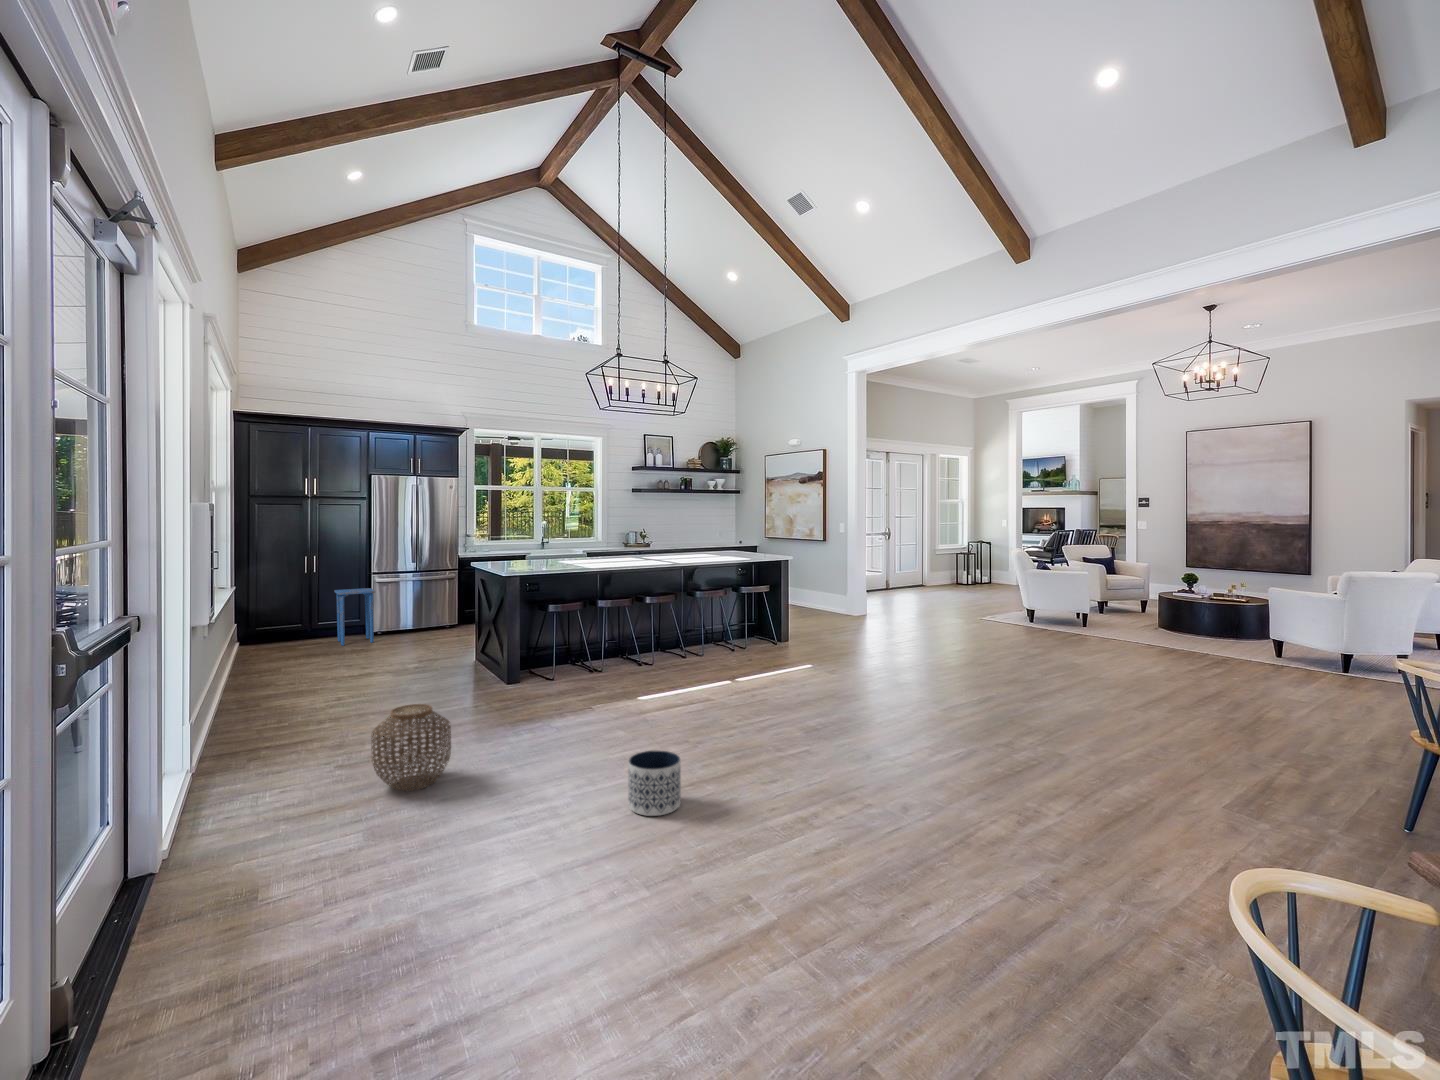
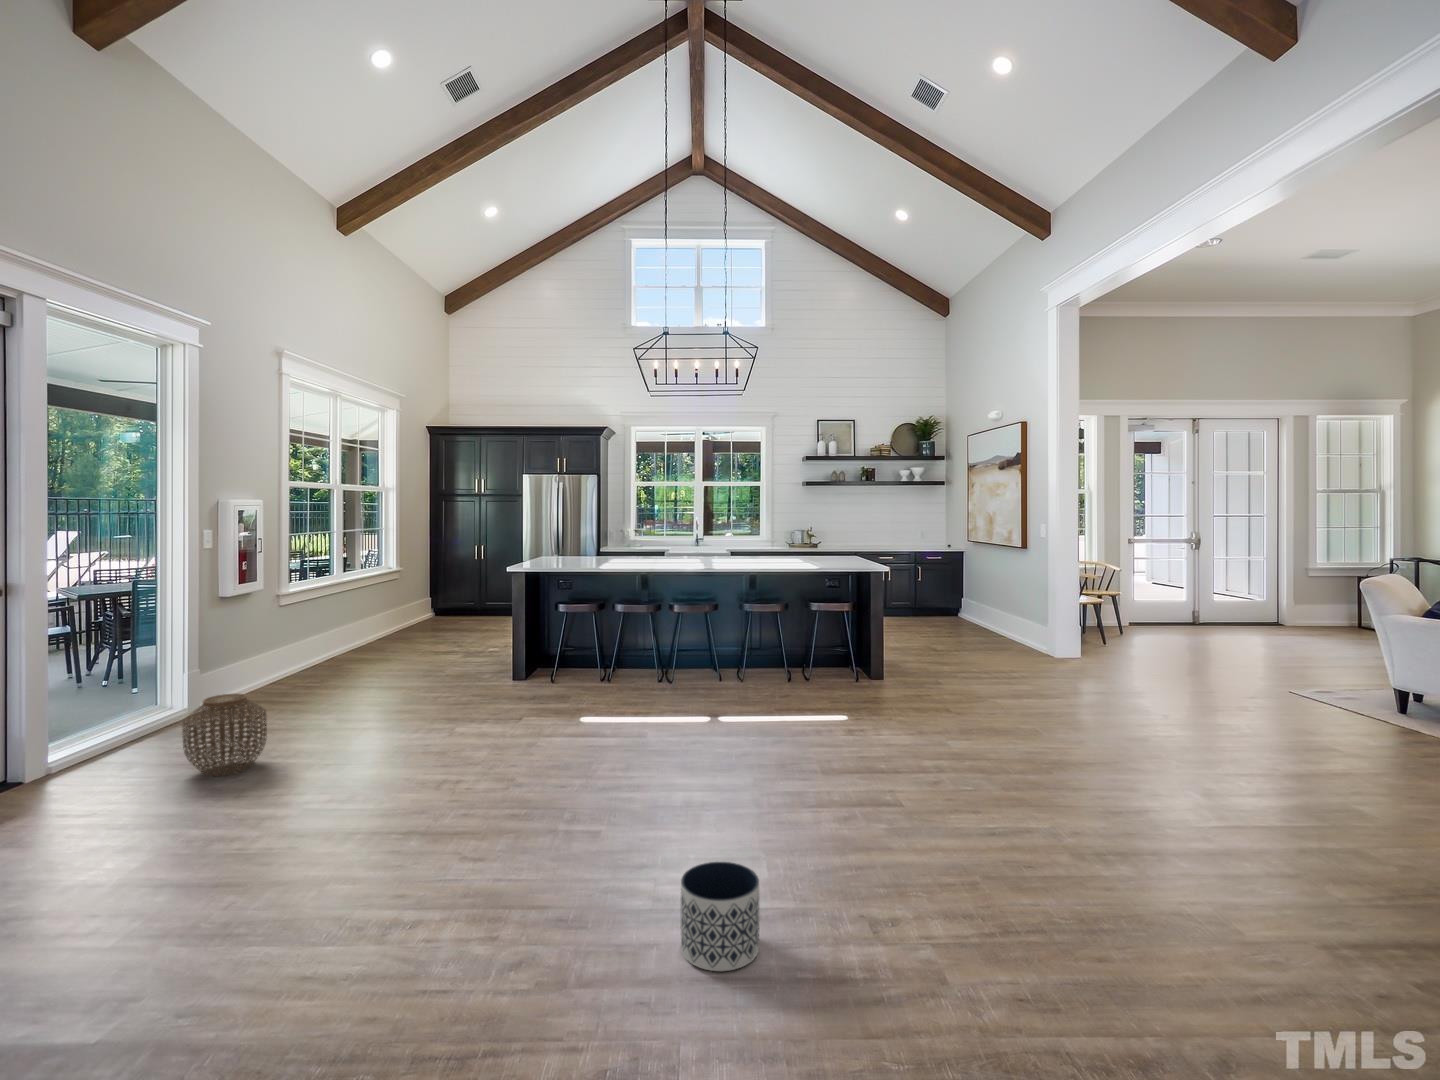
side table: present [334,588,375,645] -> none [457,582,496,634]
planter: present [628,751,681,816] -> present [681,862,759,971]

